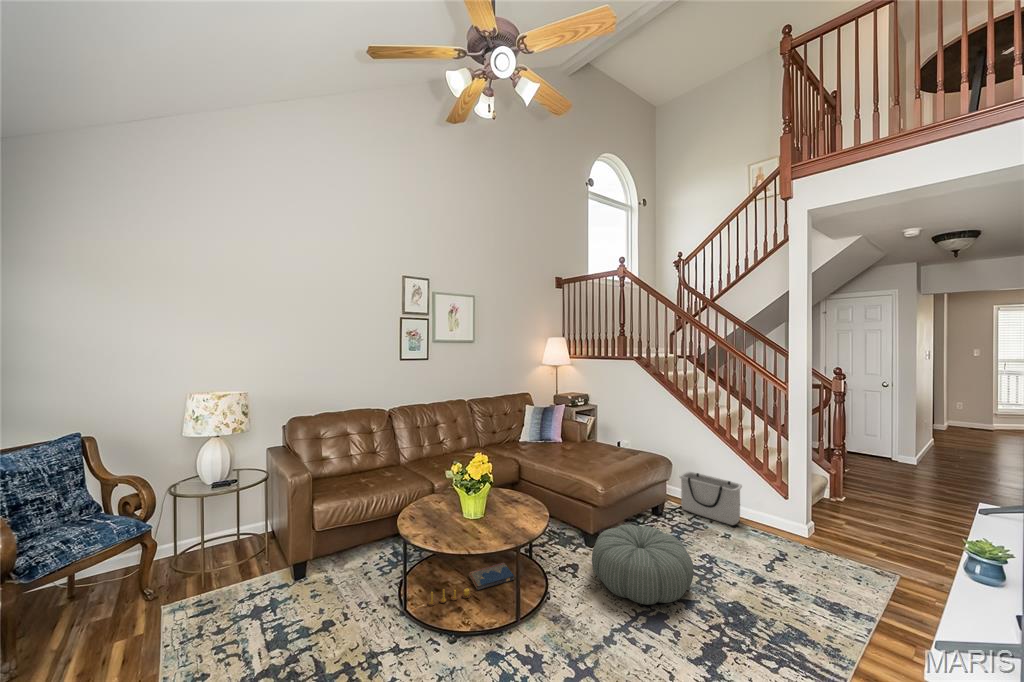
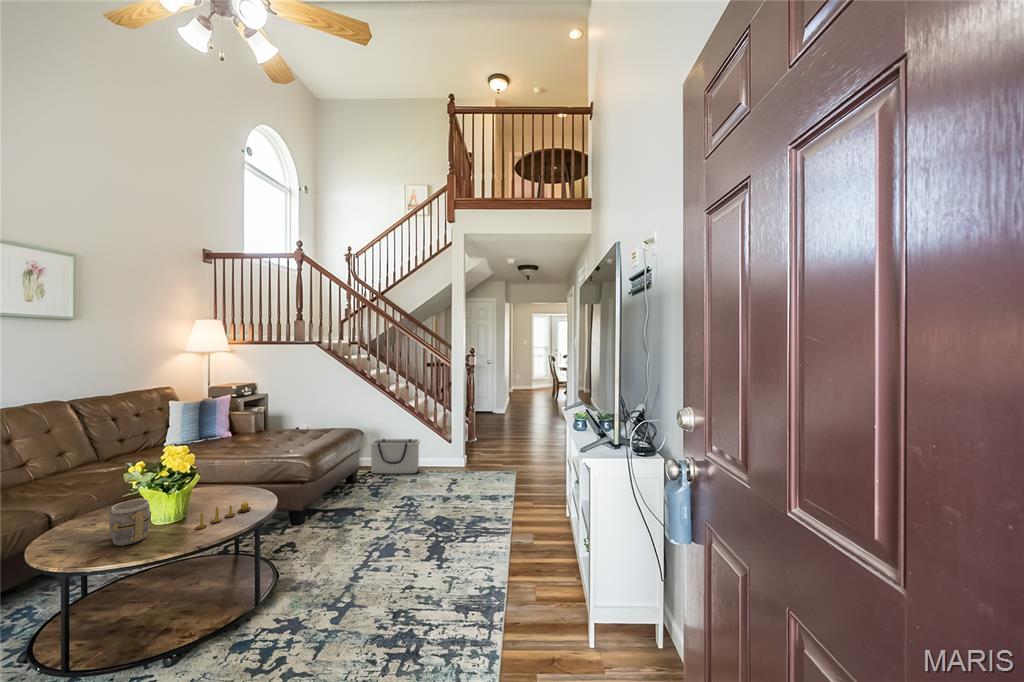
mug: none [431,500,454,534] -> present [109,499,151,546]
pouf: present [592,525,694,605] -> none [314,483,407,547]
hardcover book: present [469,563,514,590] -> none [154,568,227,606]
candle: present [428,588,471,606] -> present [195,502,251,529]

